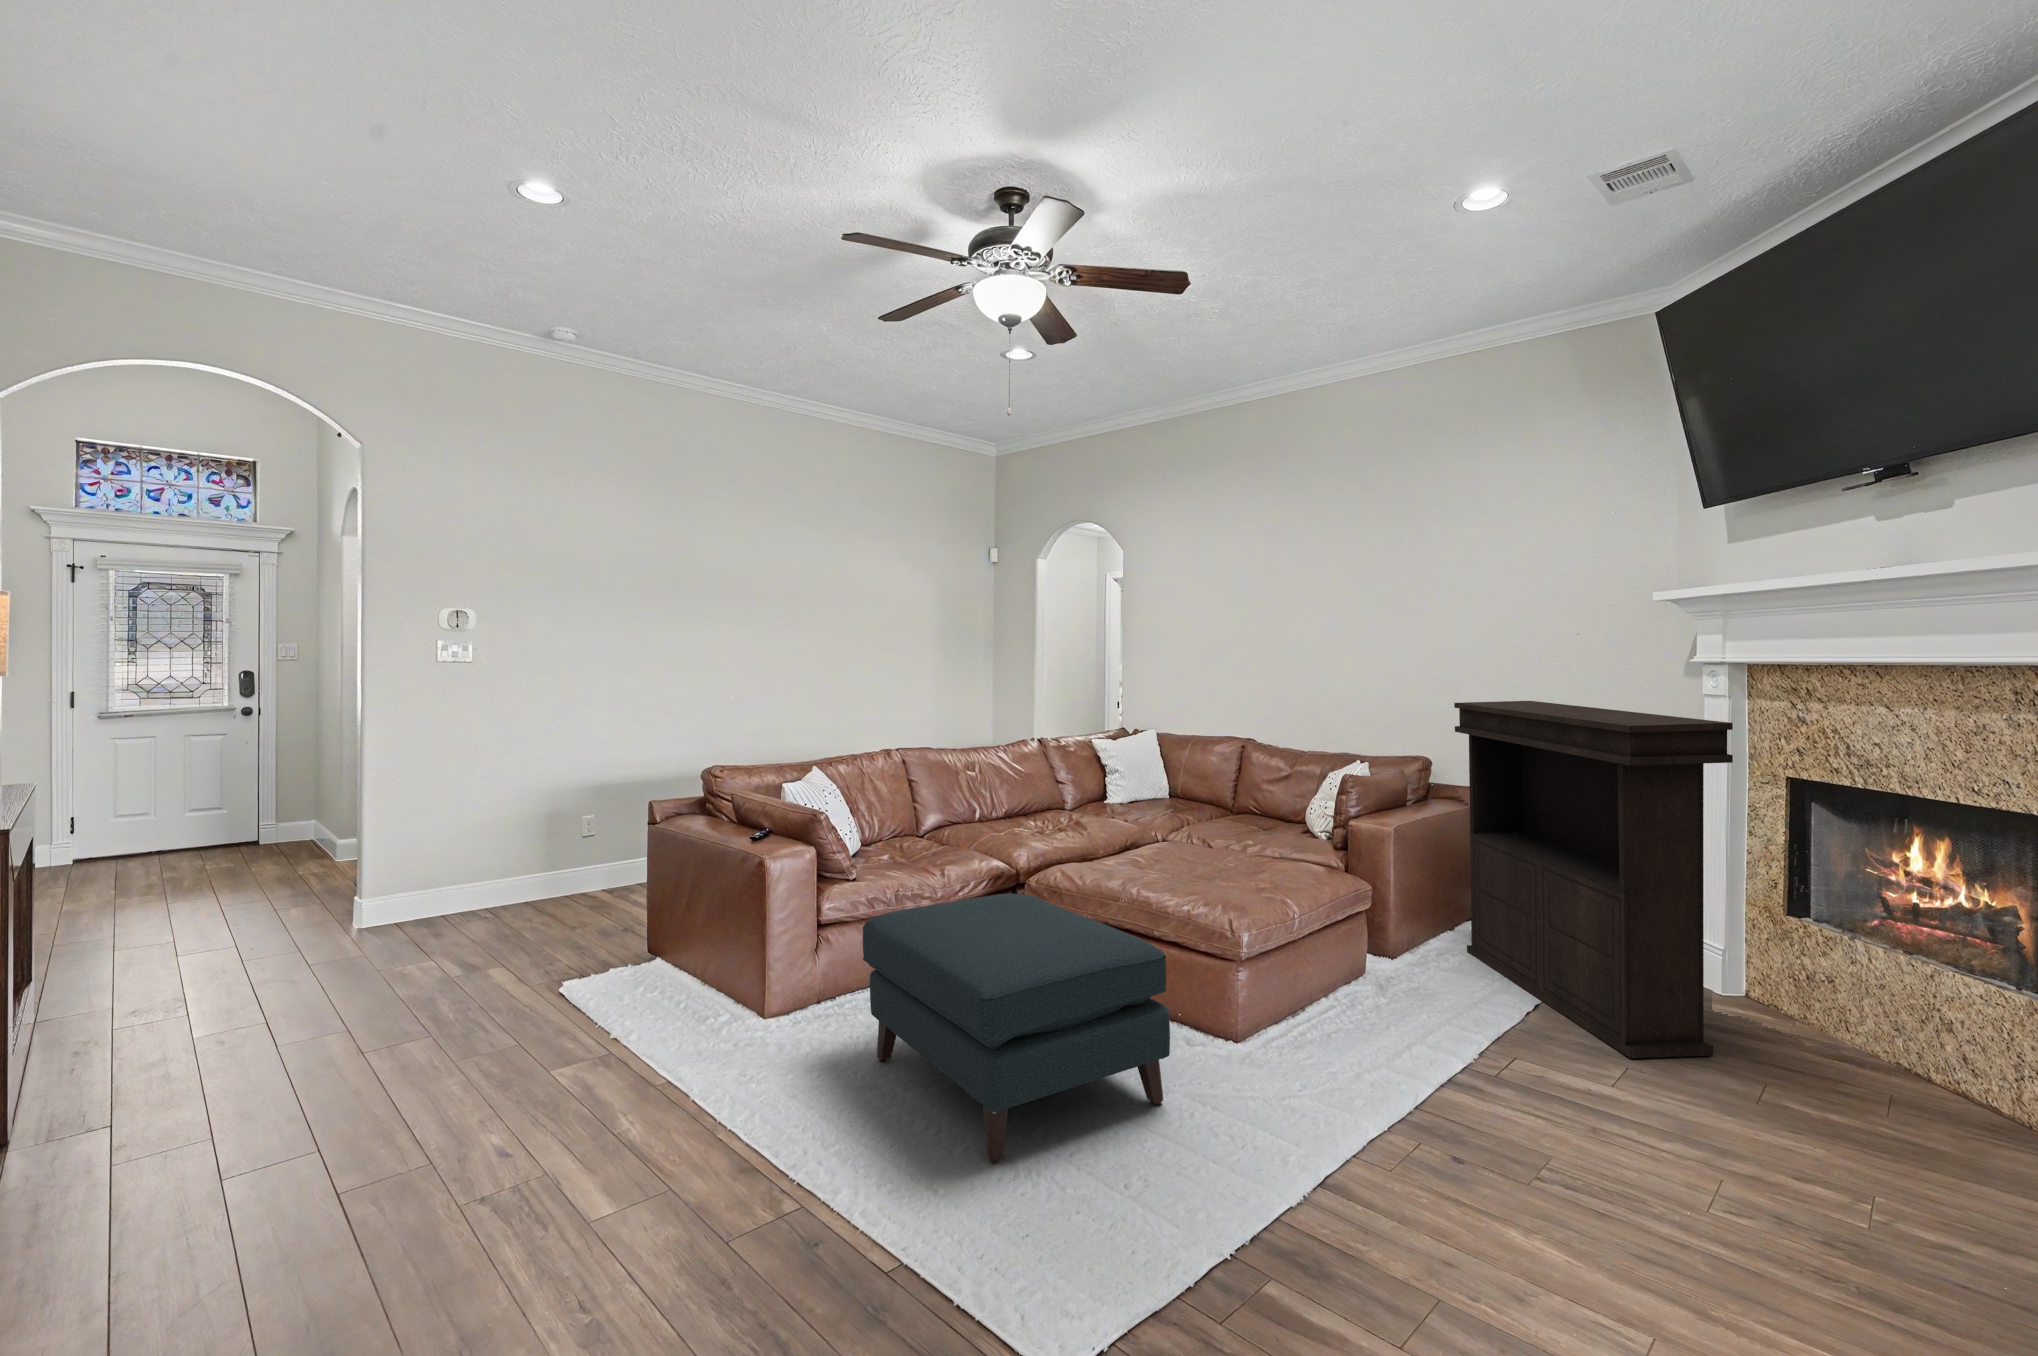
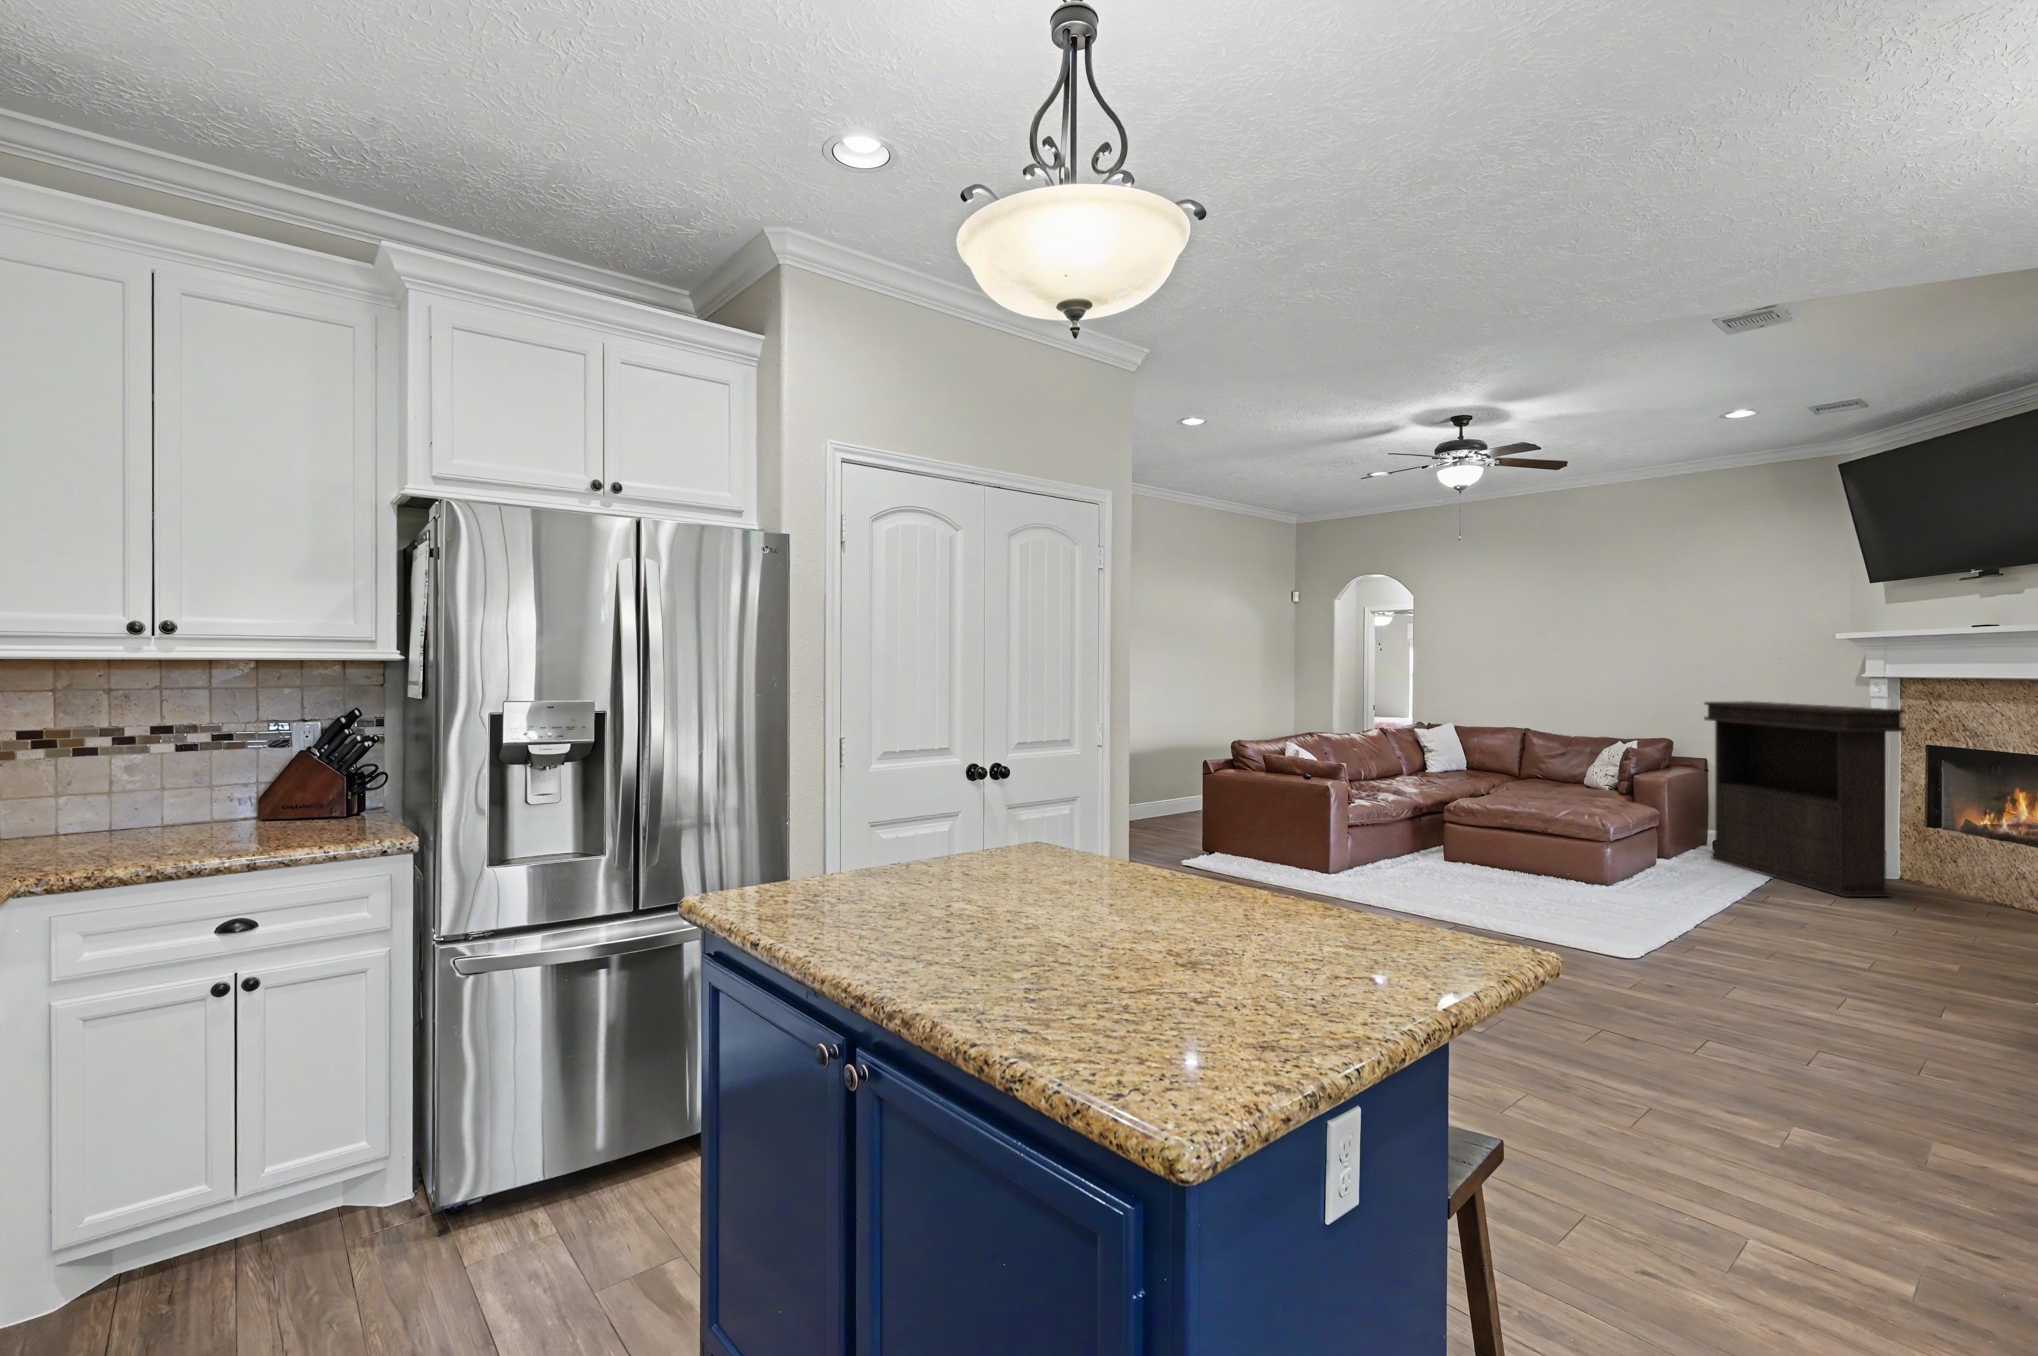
ottoman: present [863,894,1170,1162] -> none [1401,805,1604,923]

